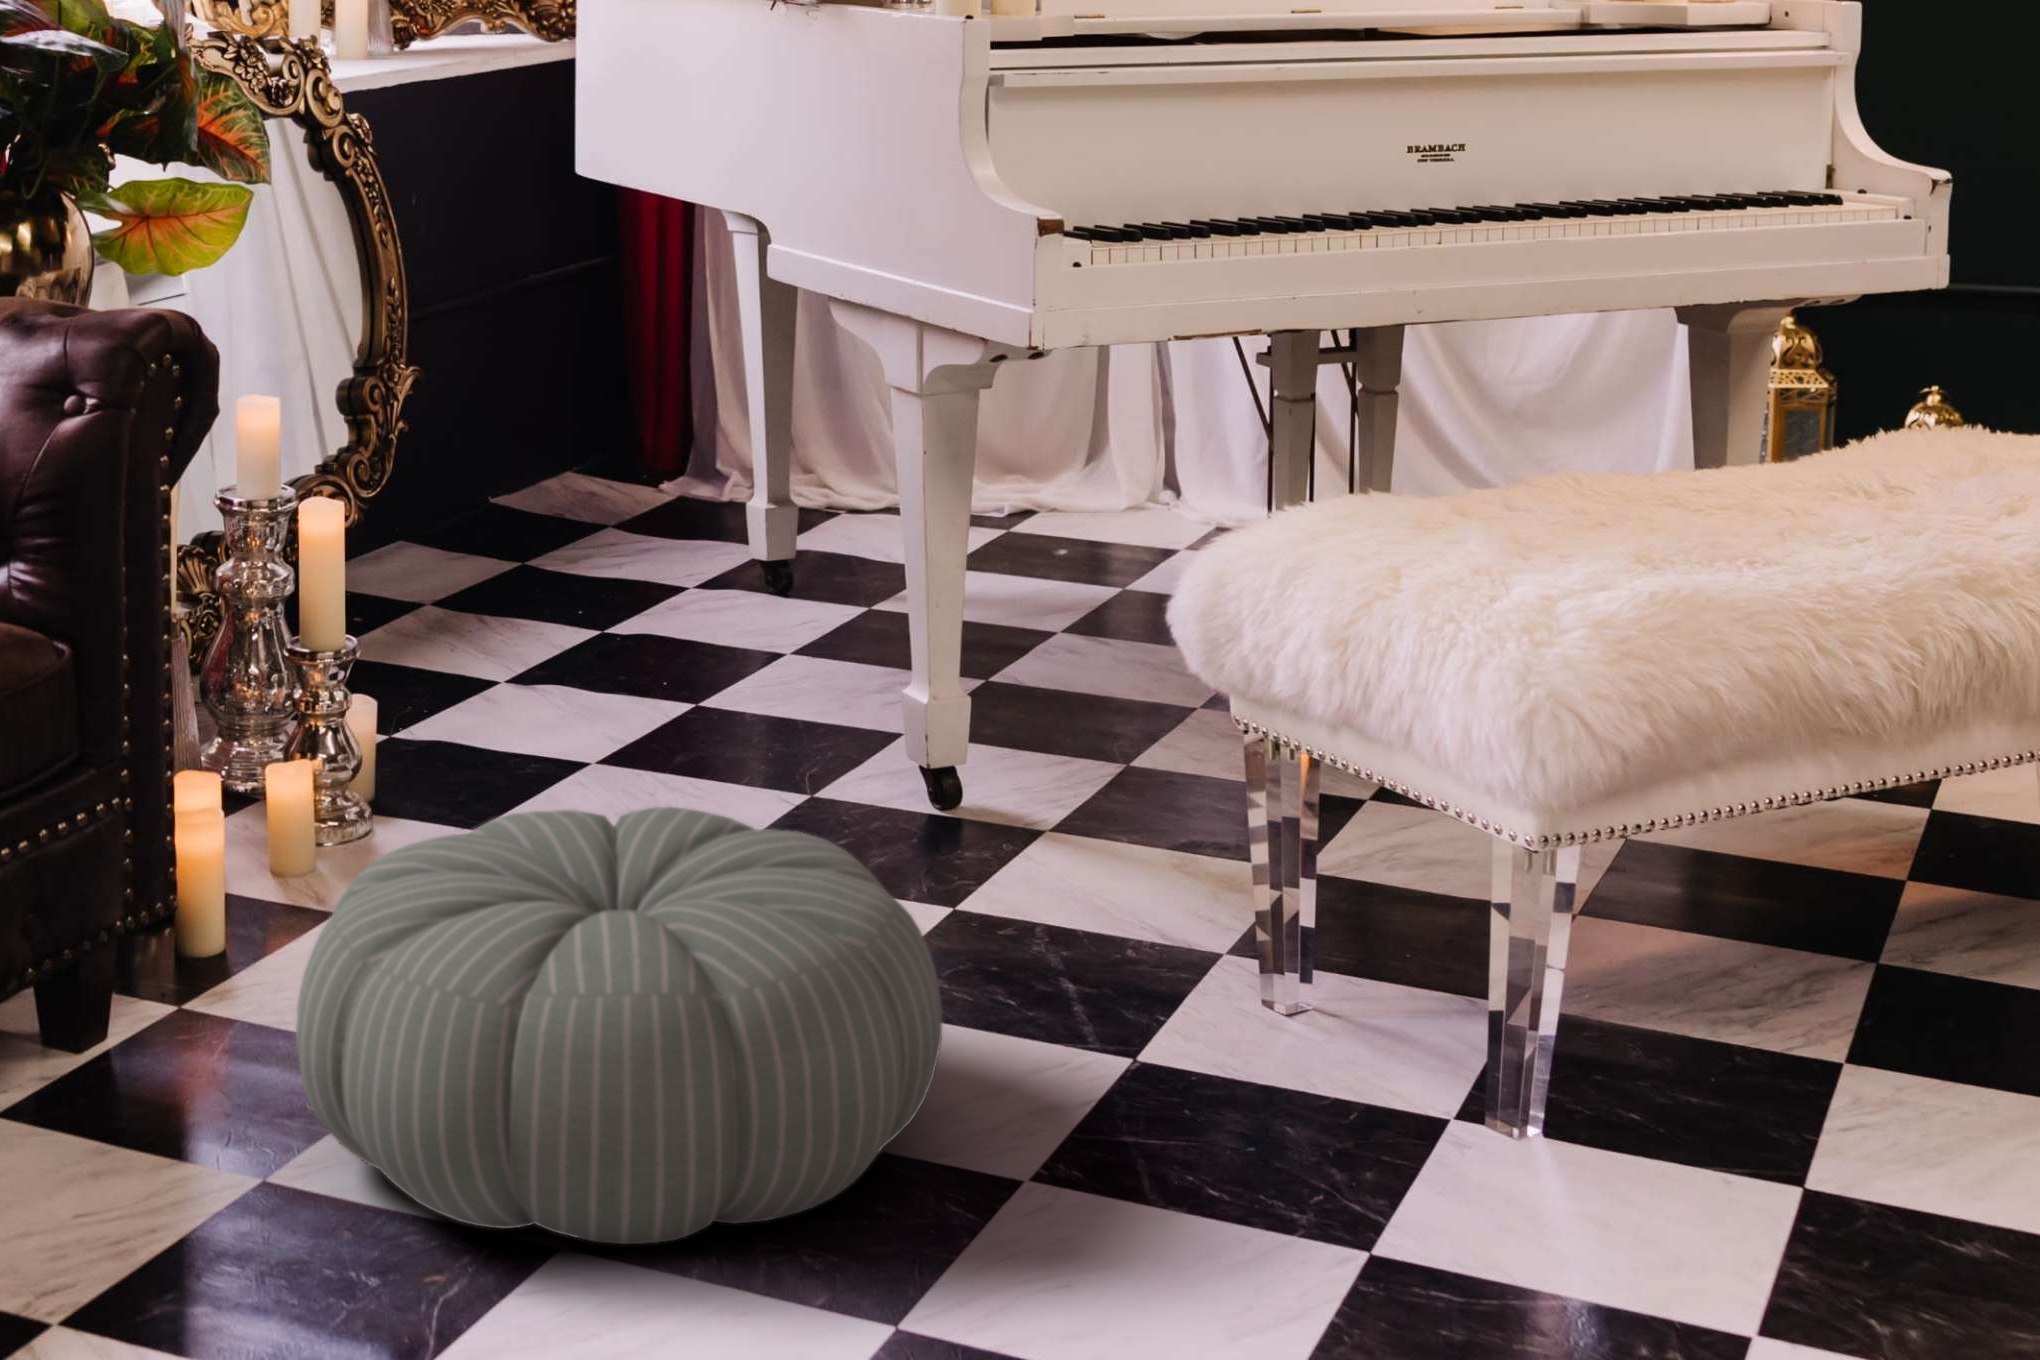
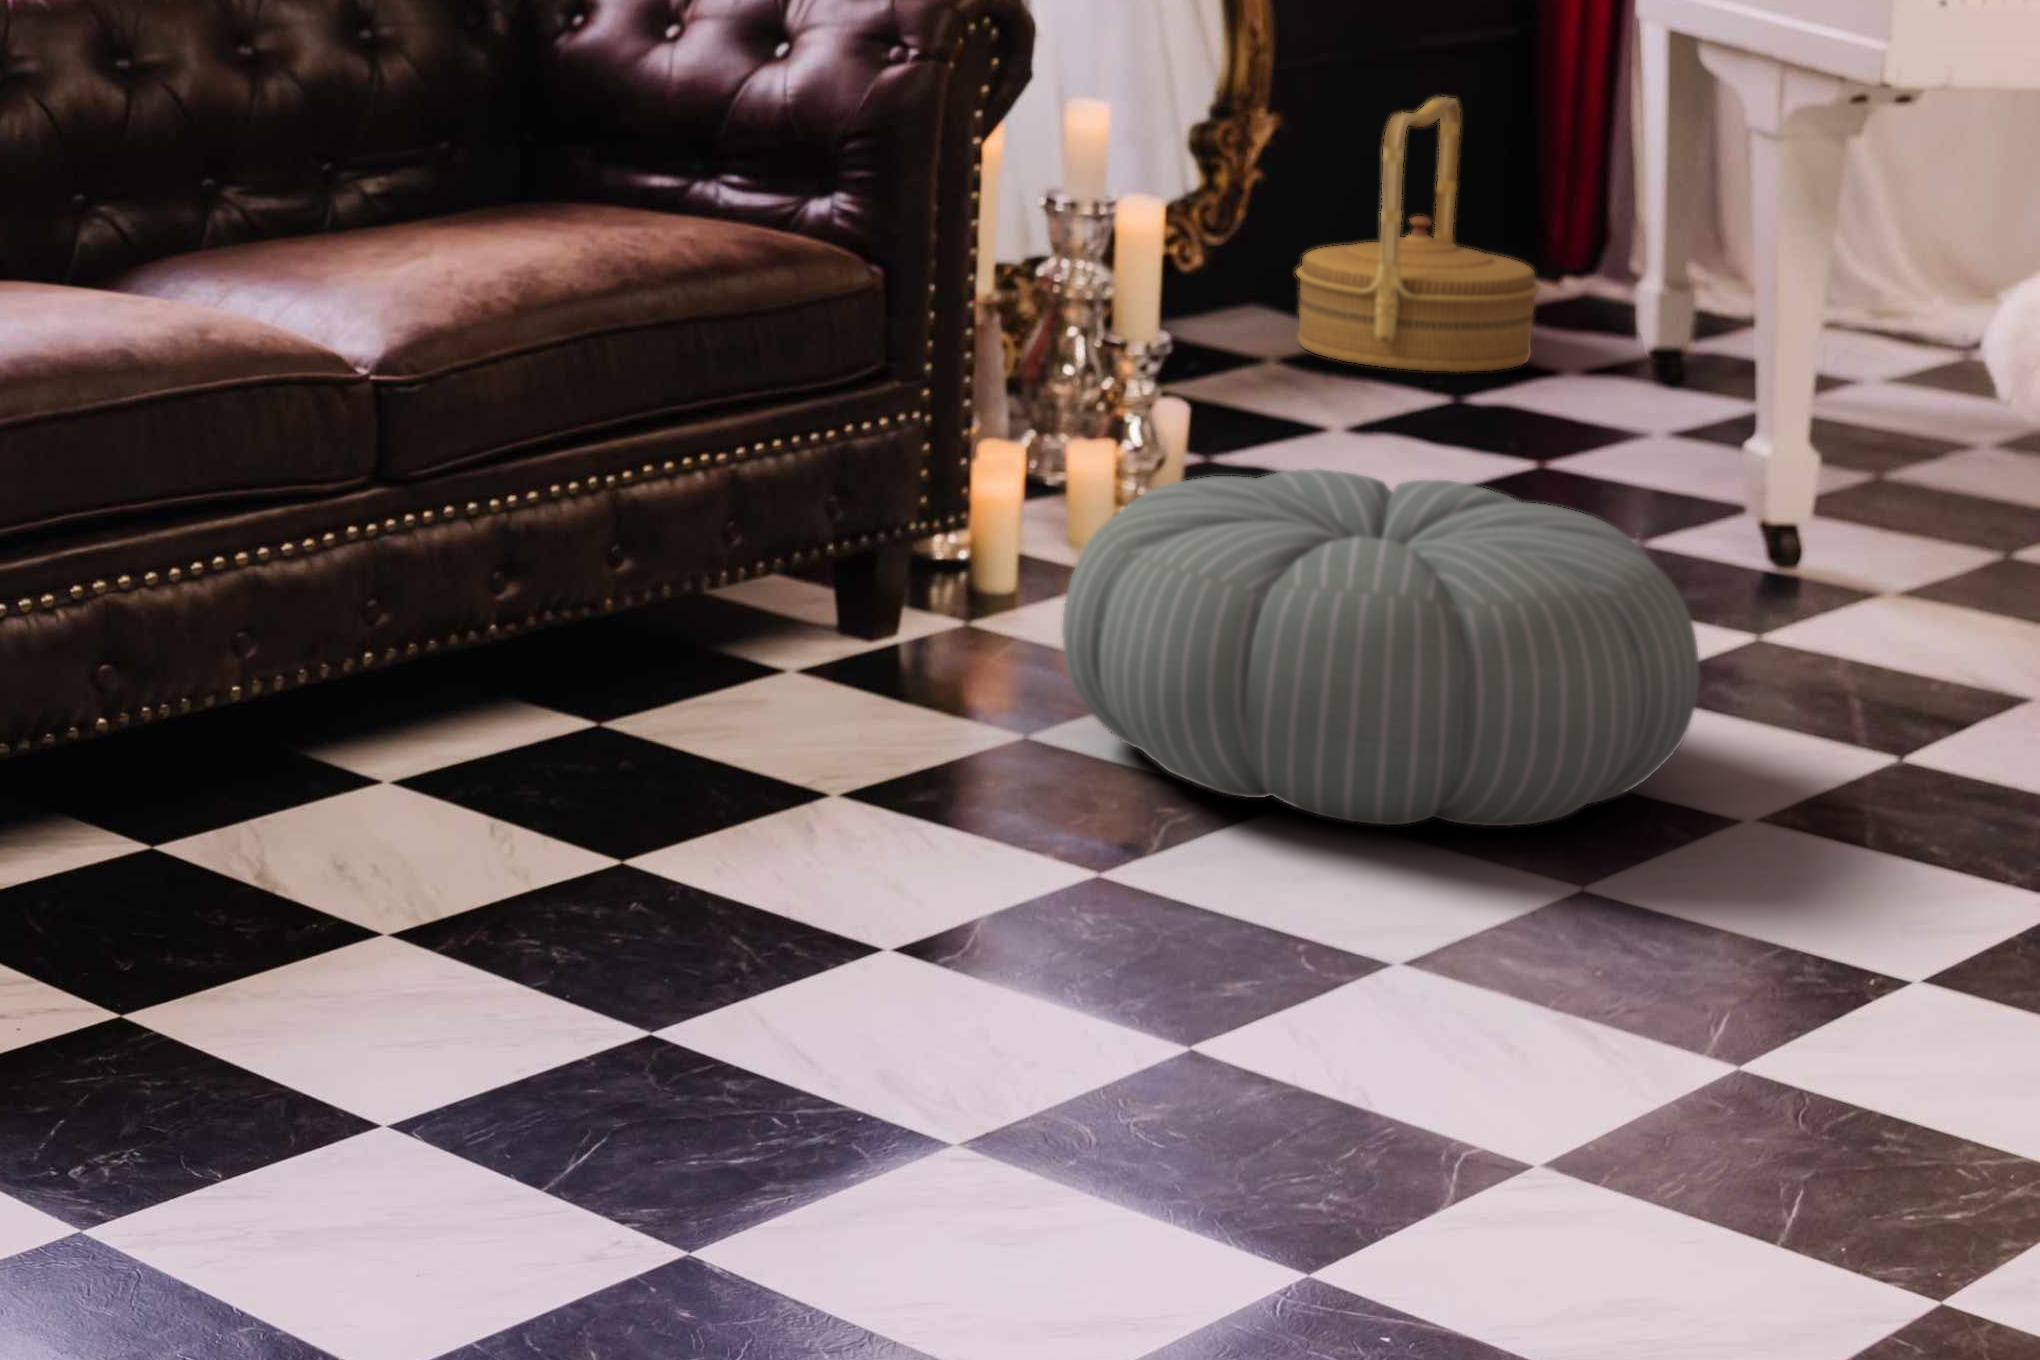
woven basket: none [440,330,653,592] -> present [1296,97,1540,372]

